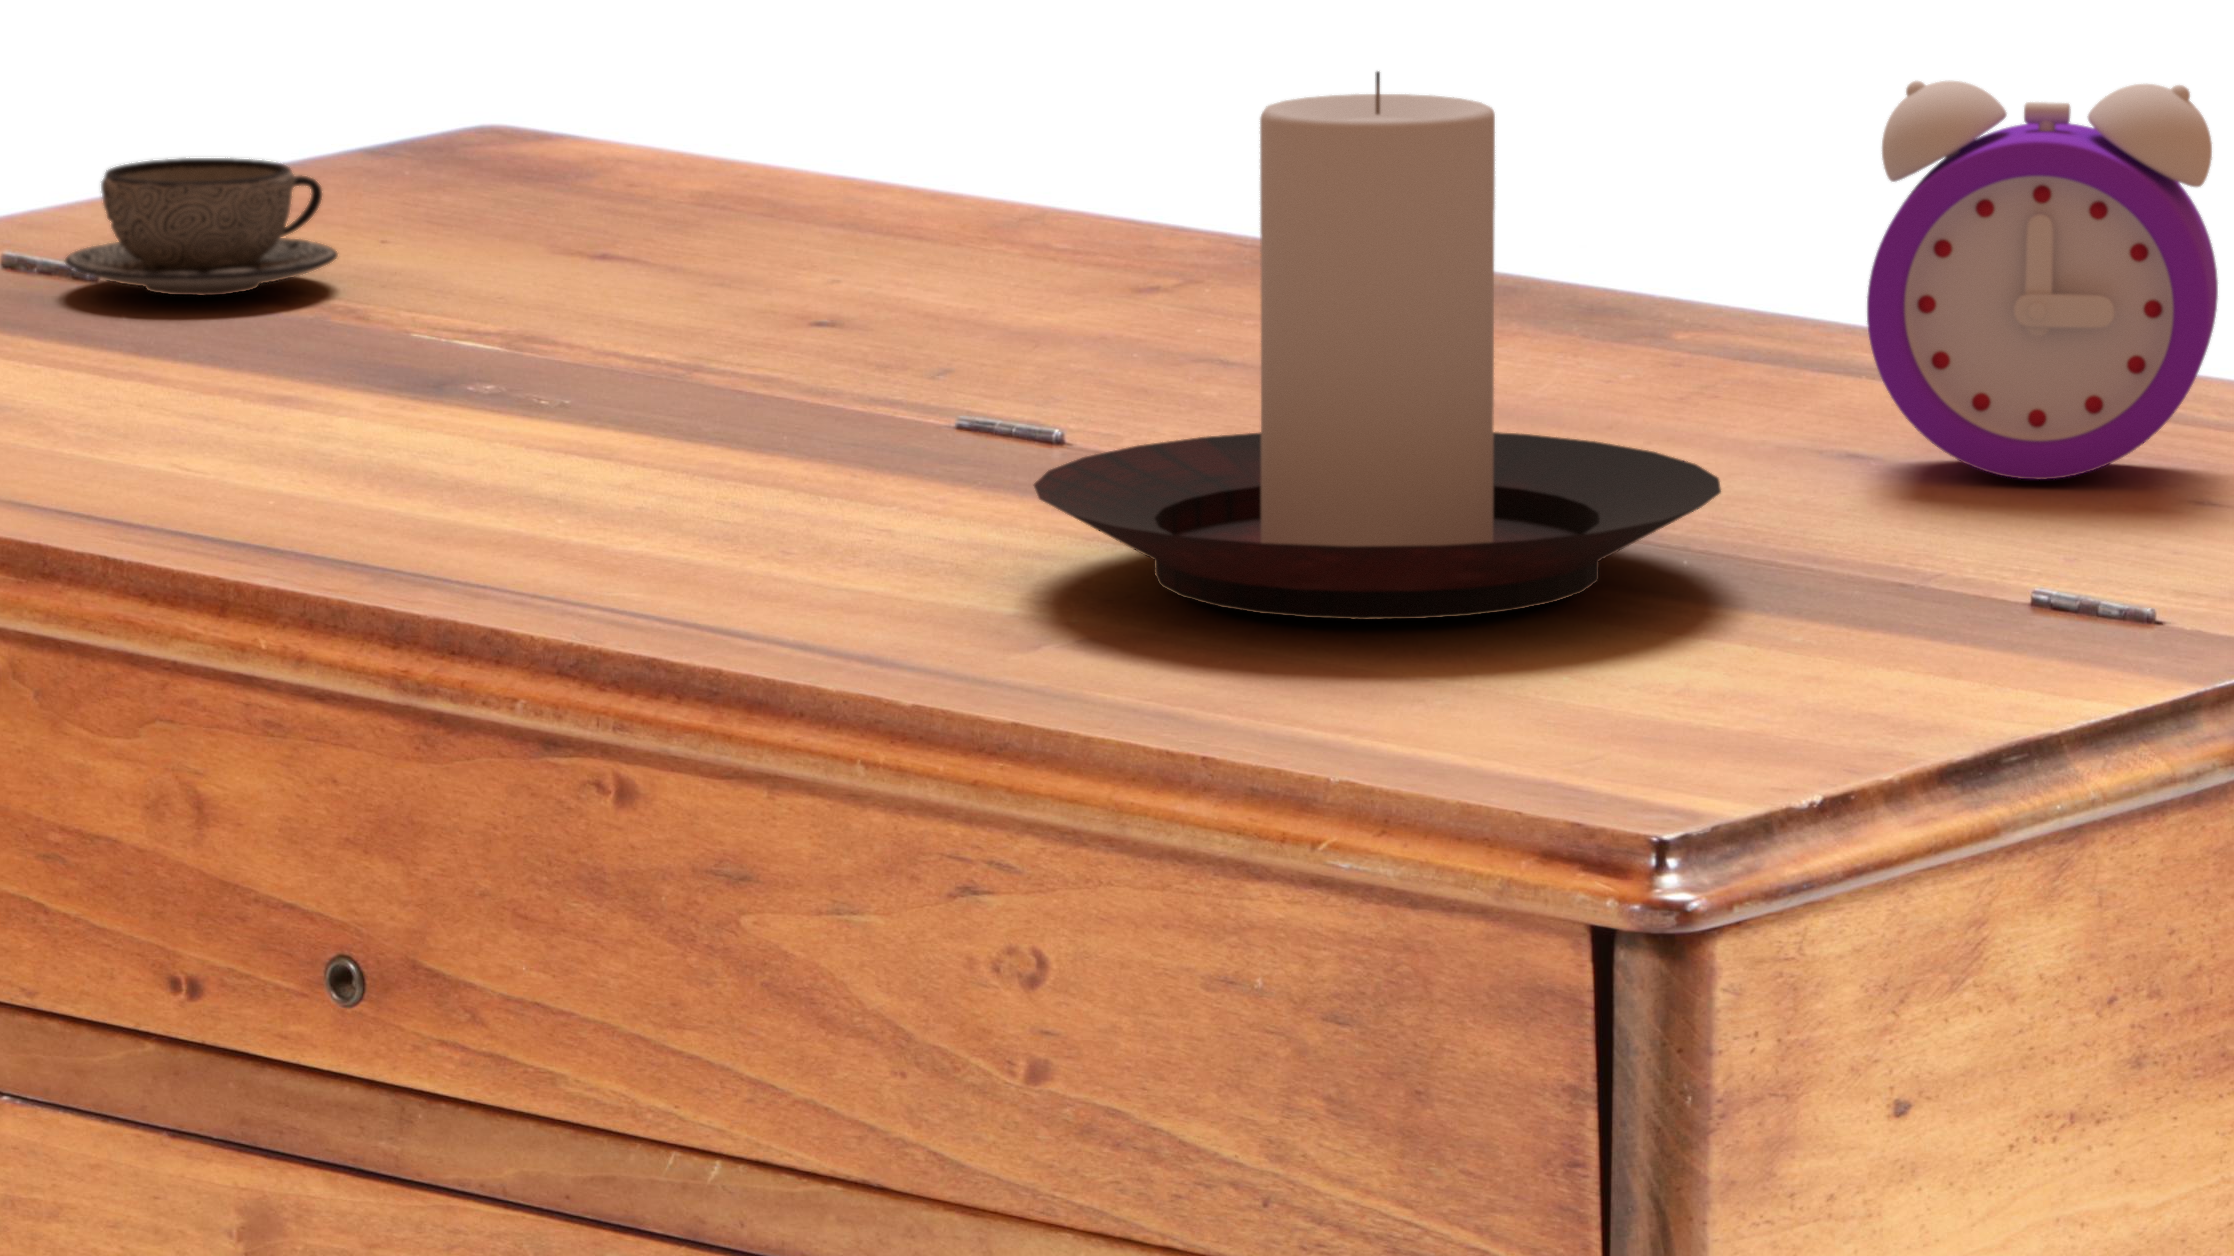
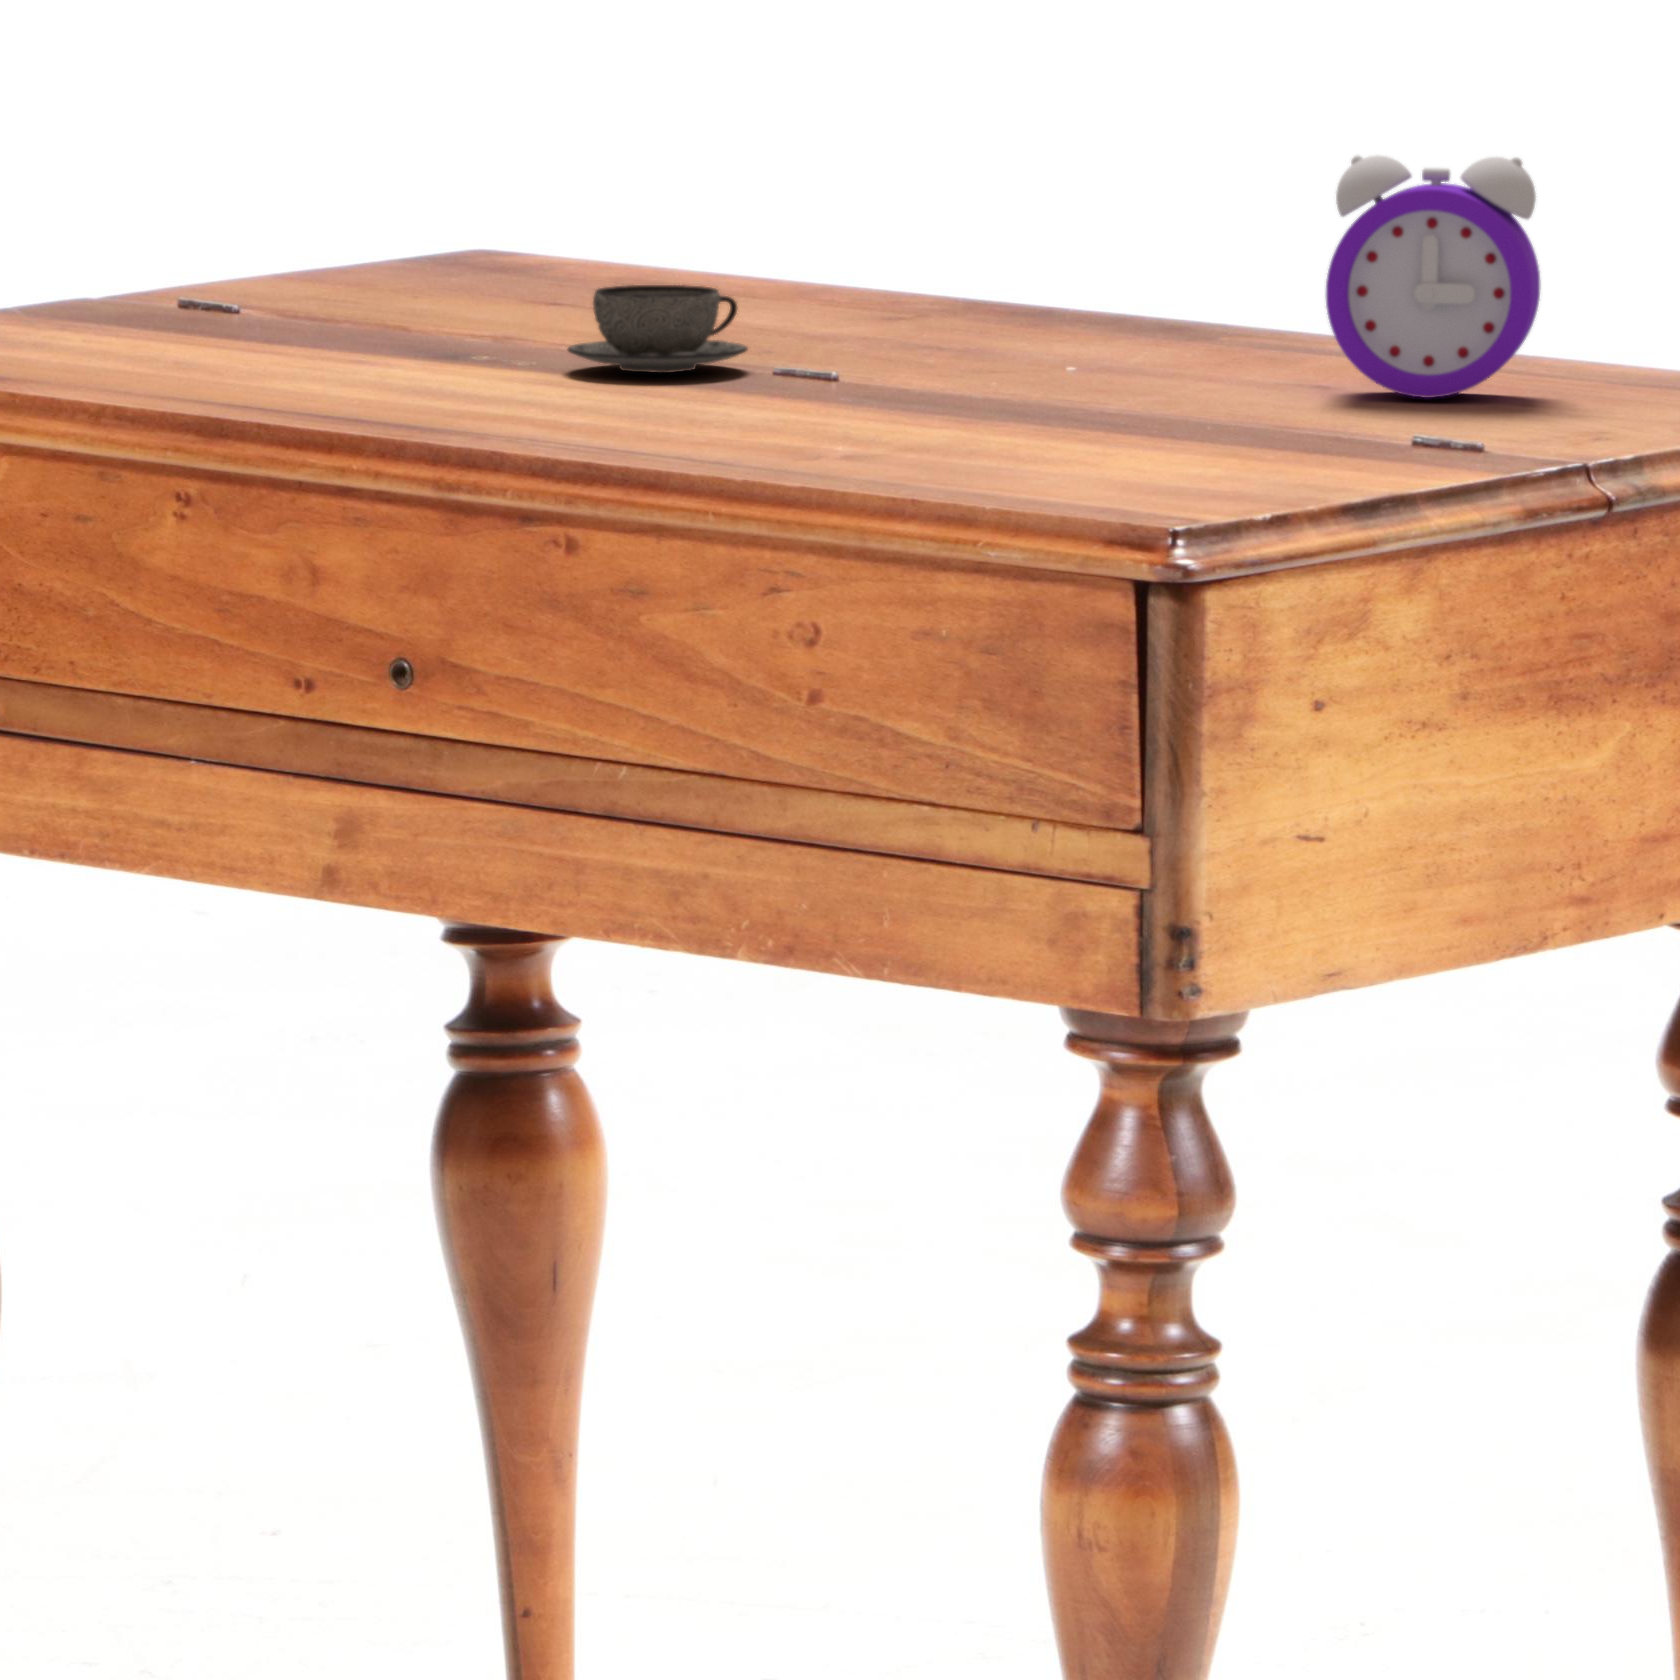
candle holder: present [1034,71,1721,620] -> none [818,125,1228,446]
teacup: present [65,158,337,296] -> present [568,285,748,373]

